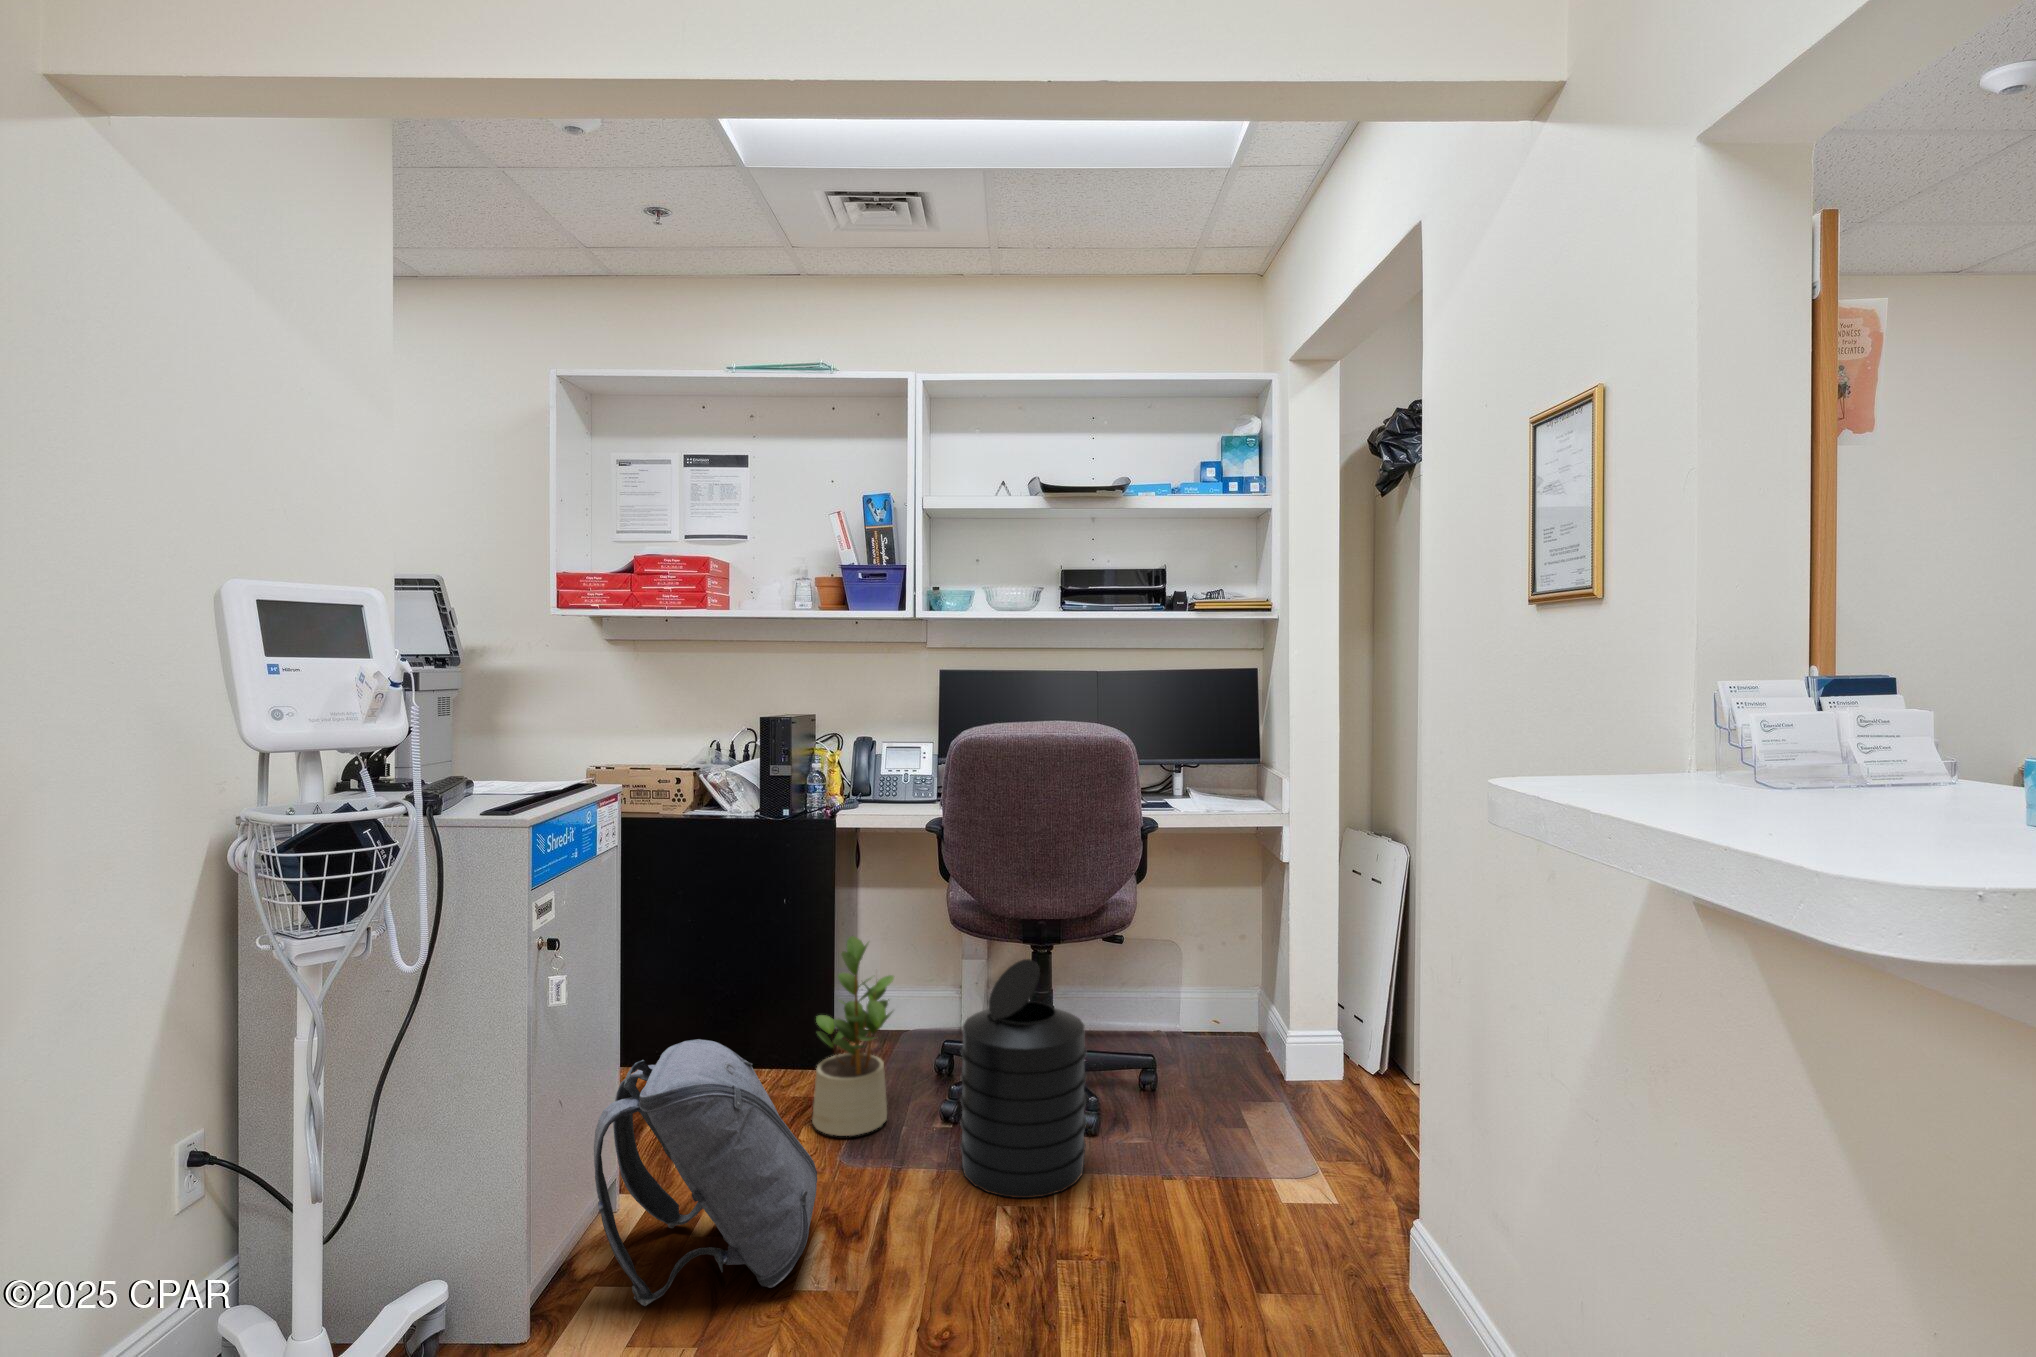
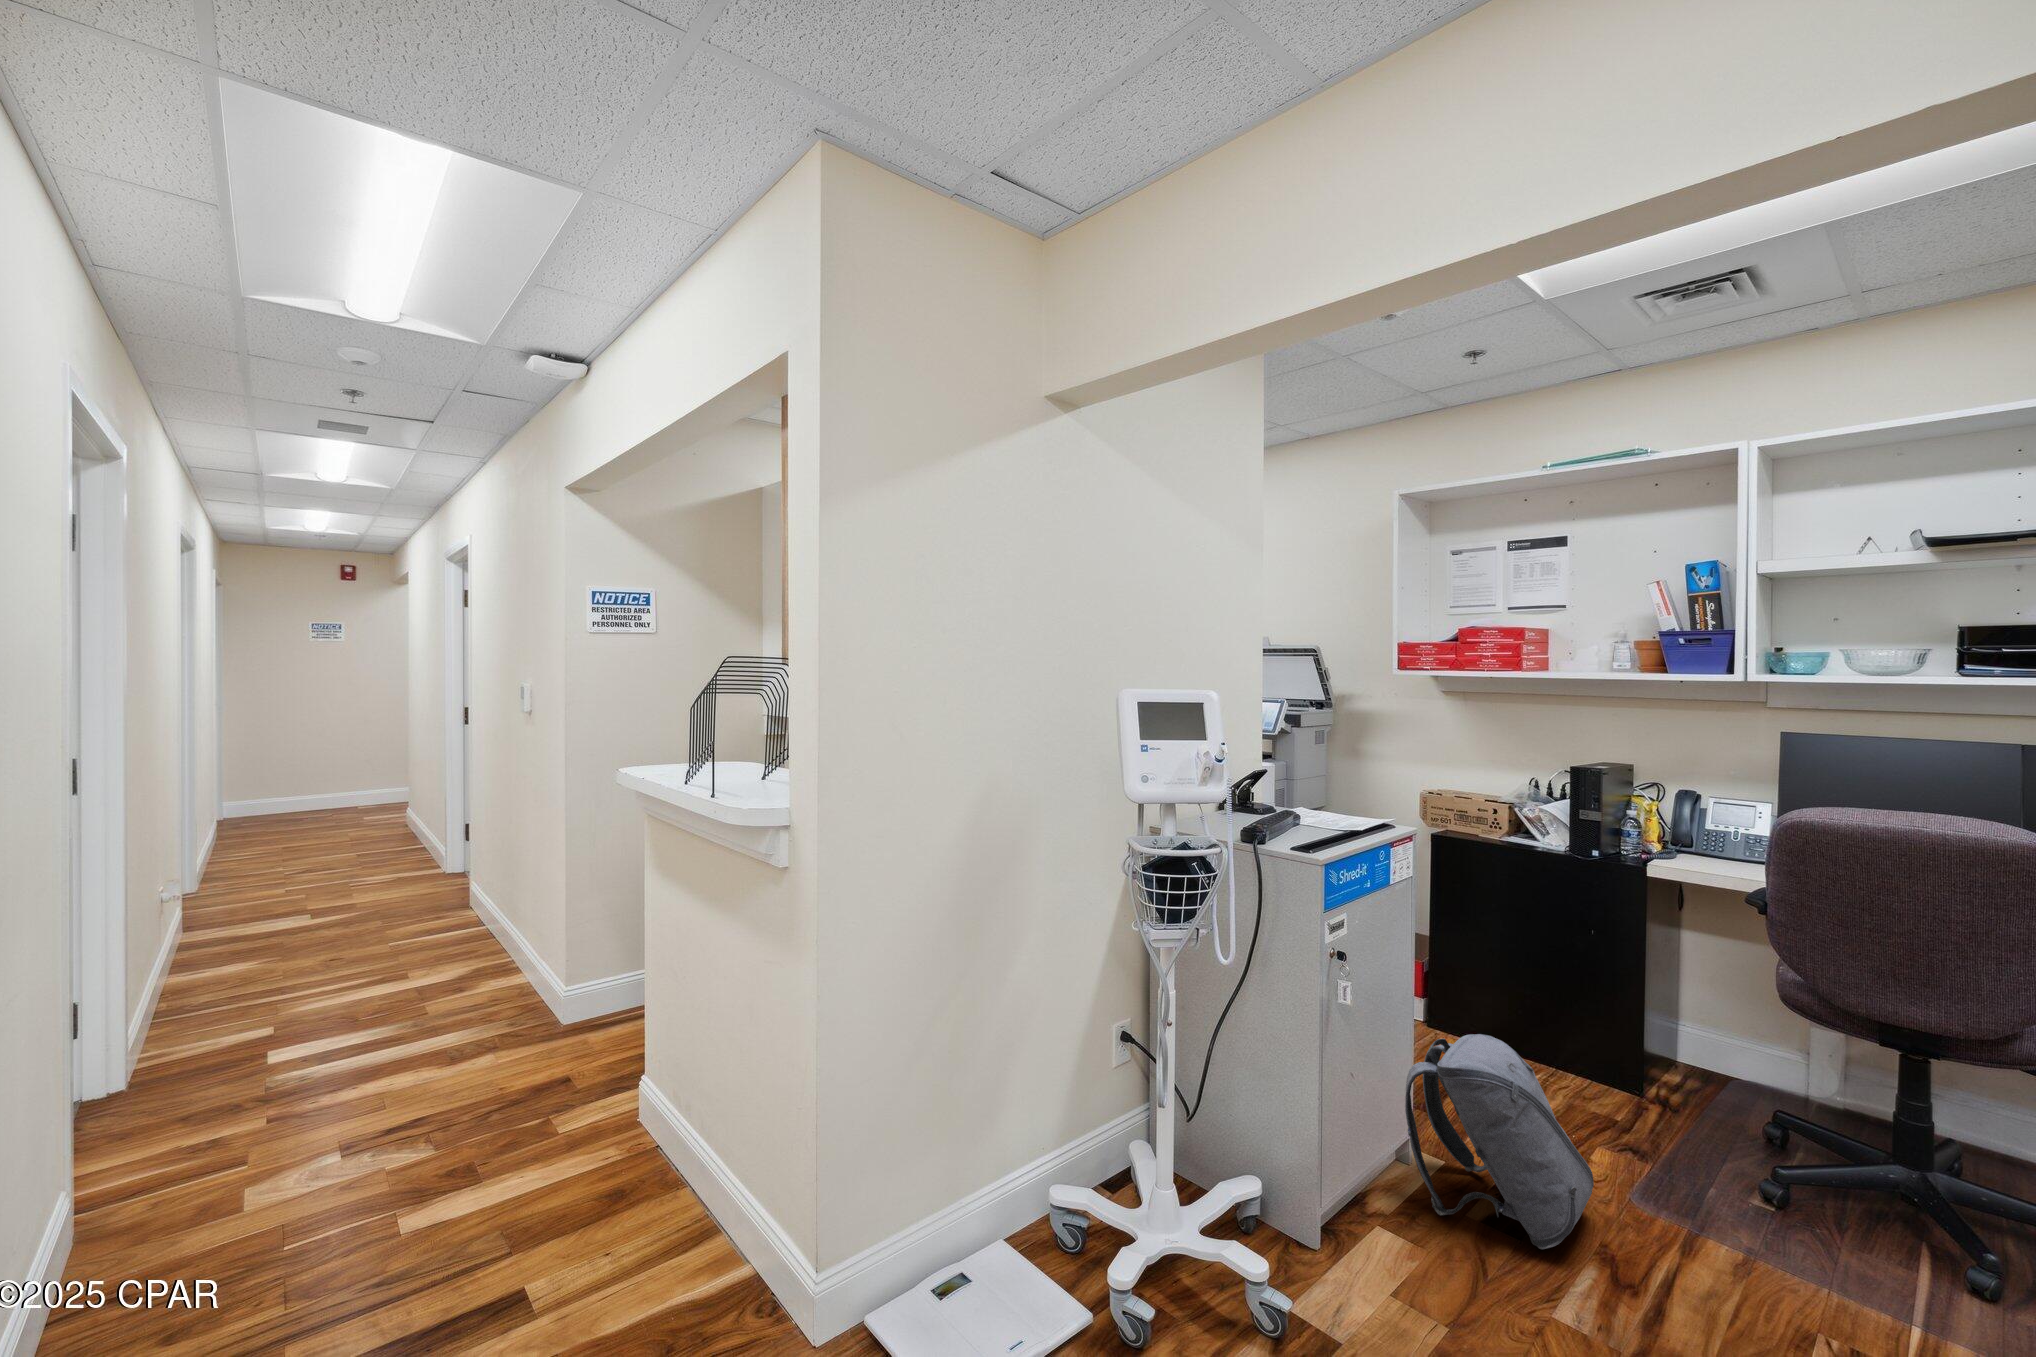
potted plant: present [812,936,894,1136] -> none [1607,985,1703,1168]
trash can: present [960,959,1086,1198] -> none [1763,1060,1939,1314]

